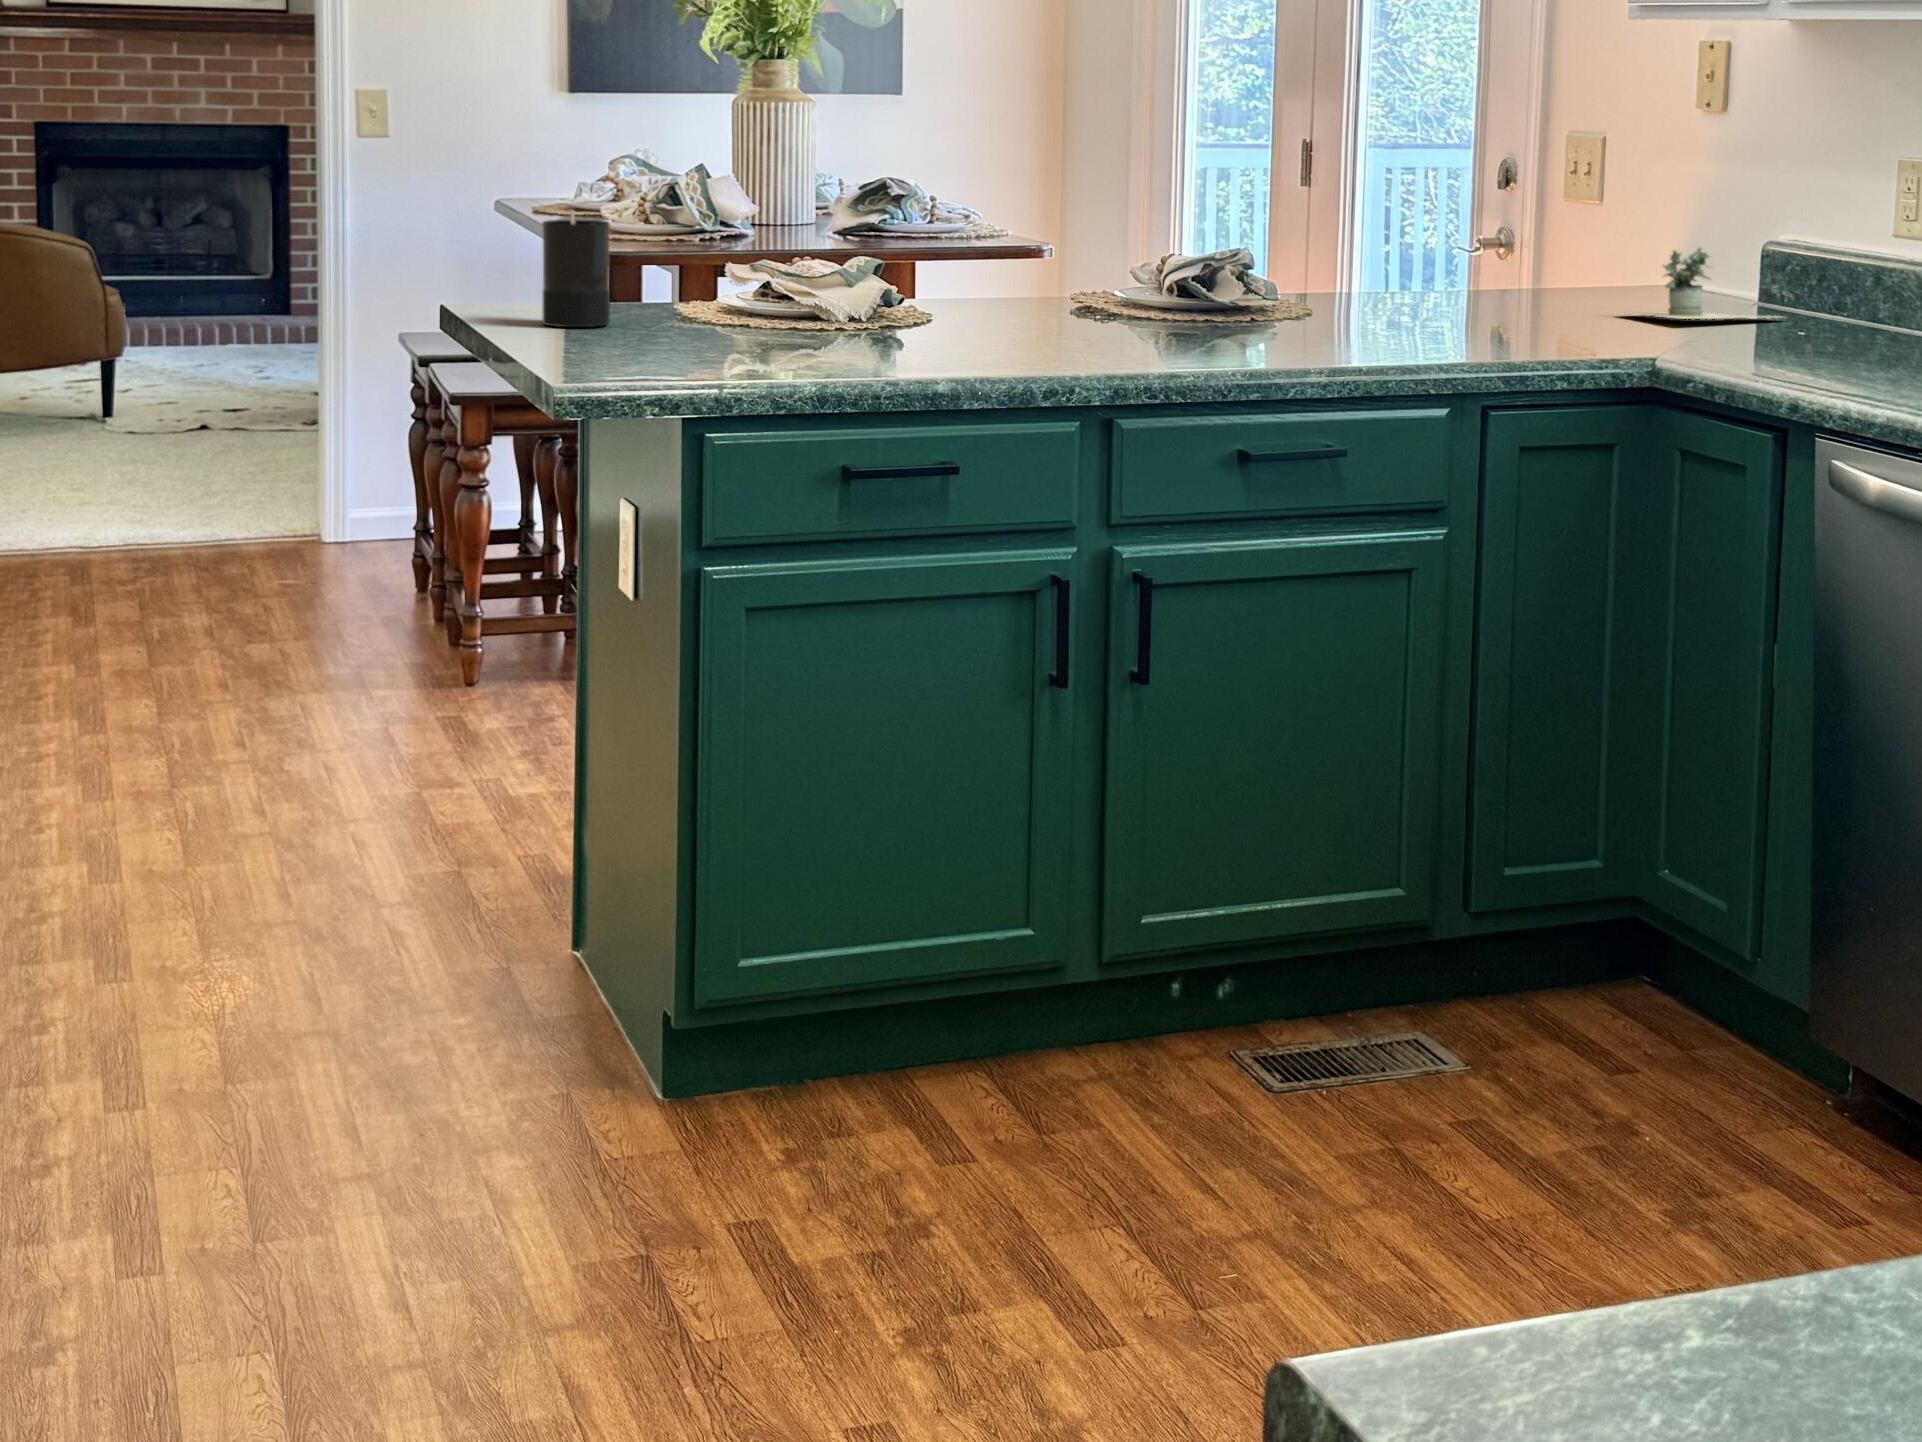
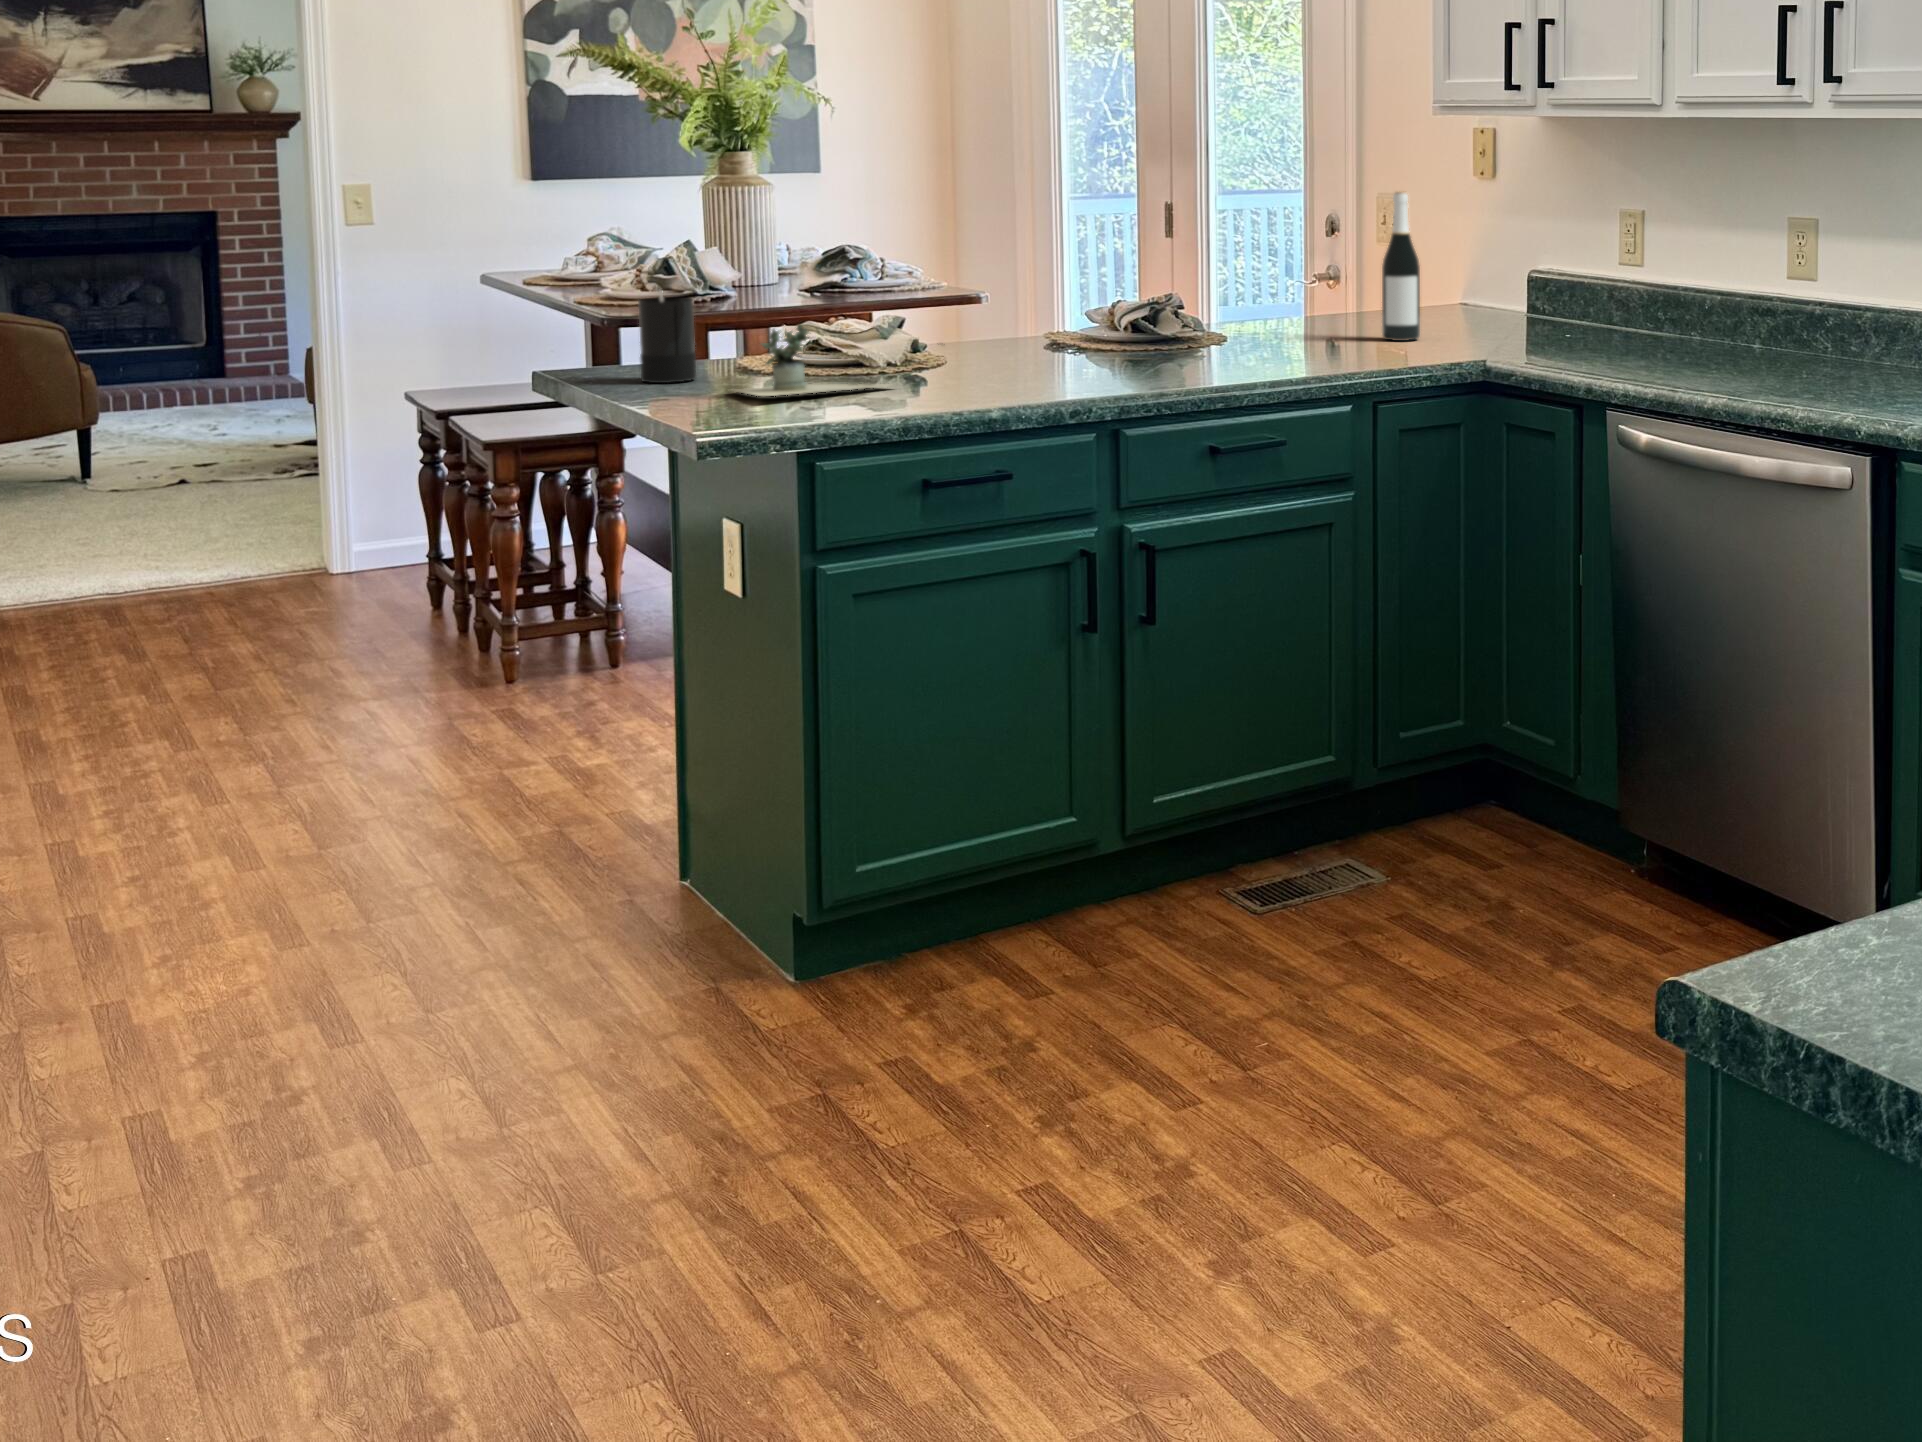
wine bottle: none [1539,122,1596,328] -> present [1382,191,1420,341]
potted plant: present [1629,248,1781,319] -> present [732,325,888,396]

